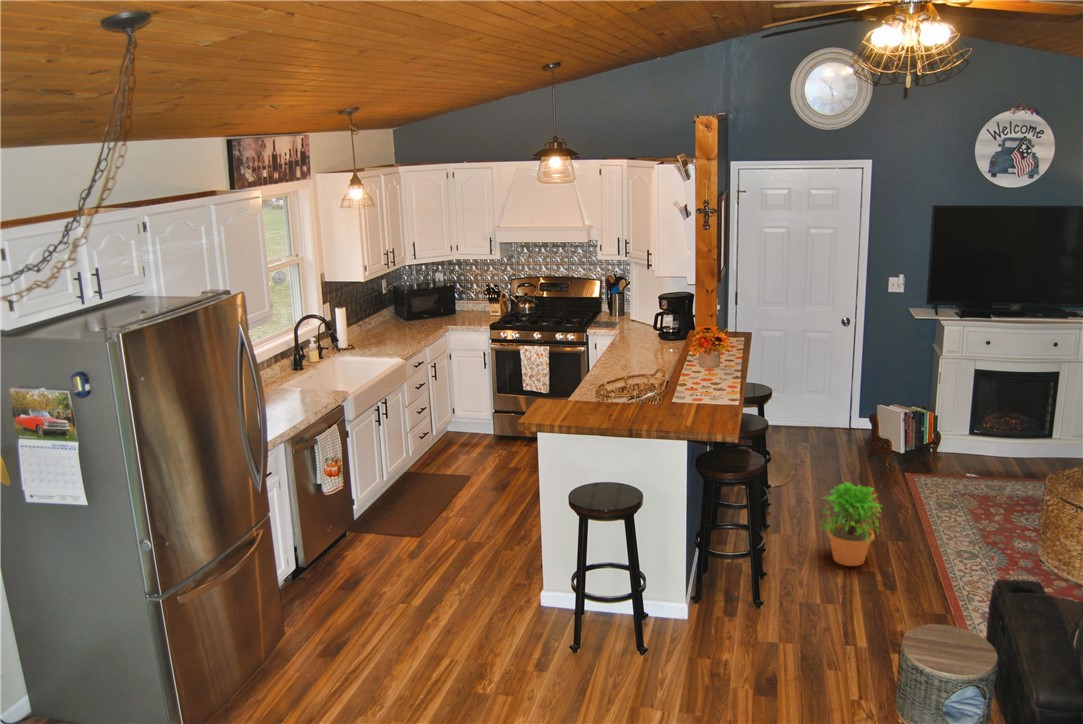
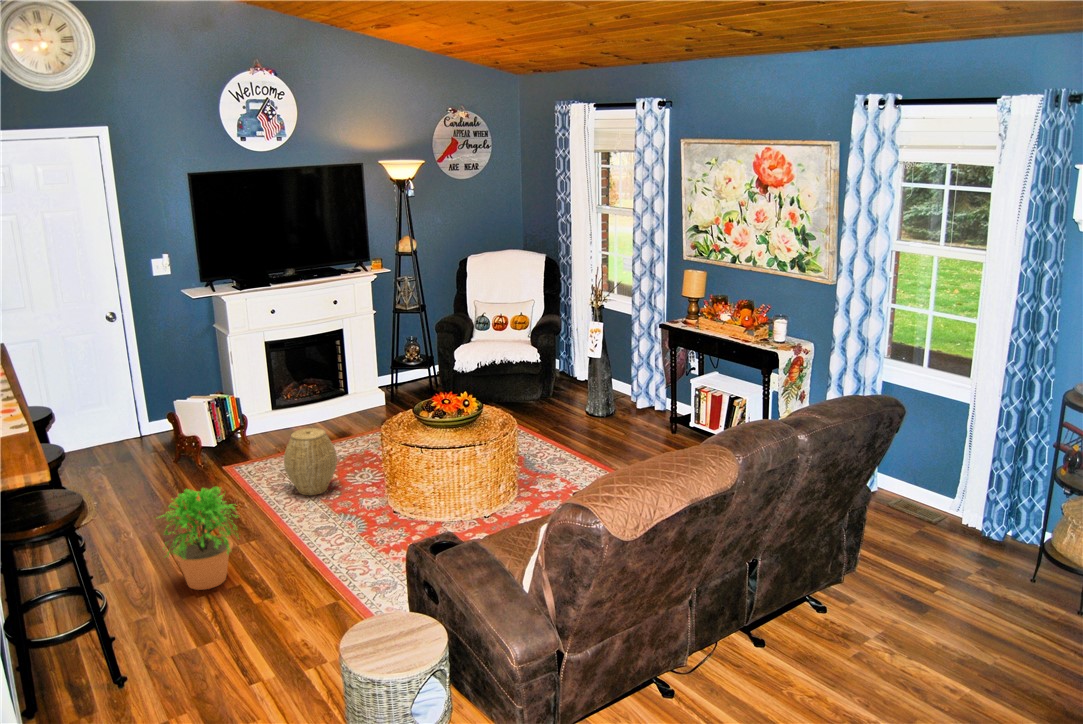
woven basket: none [950,459,1003,522] -> present [284,428,337,495]

